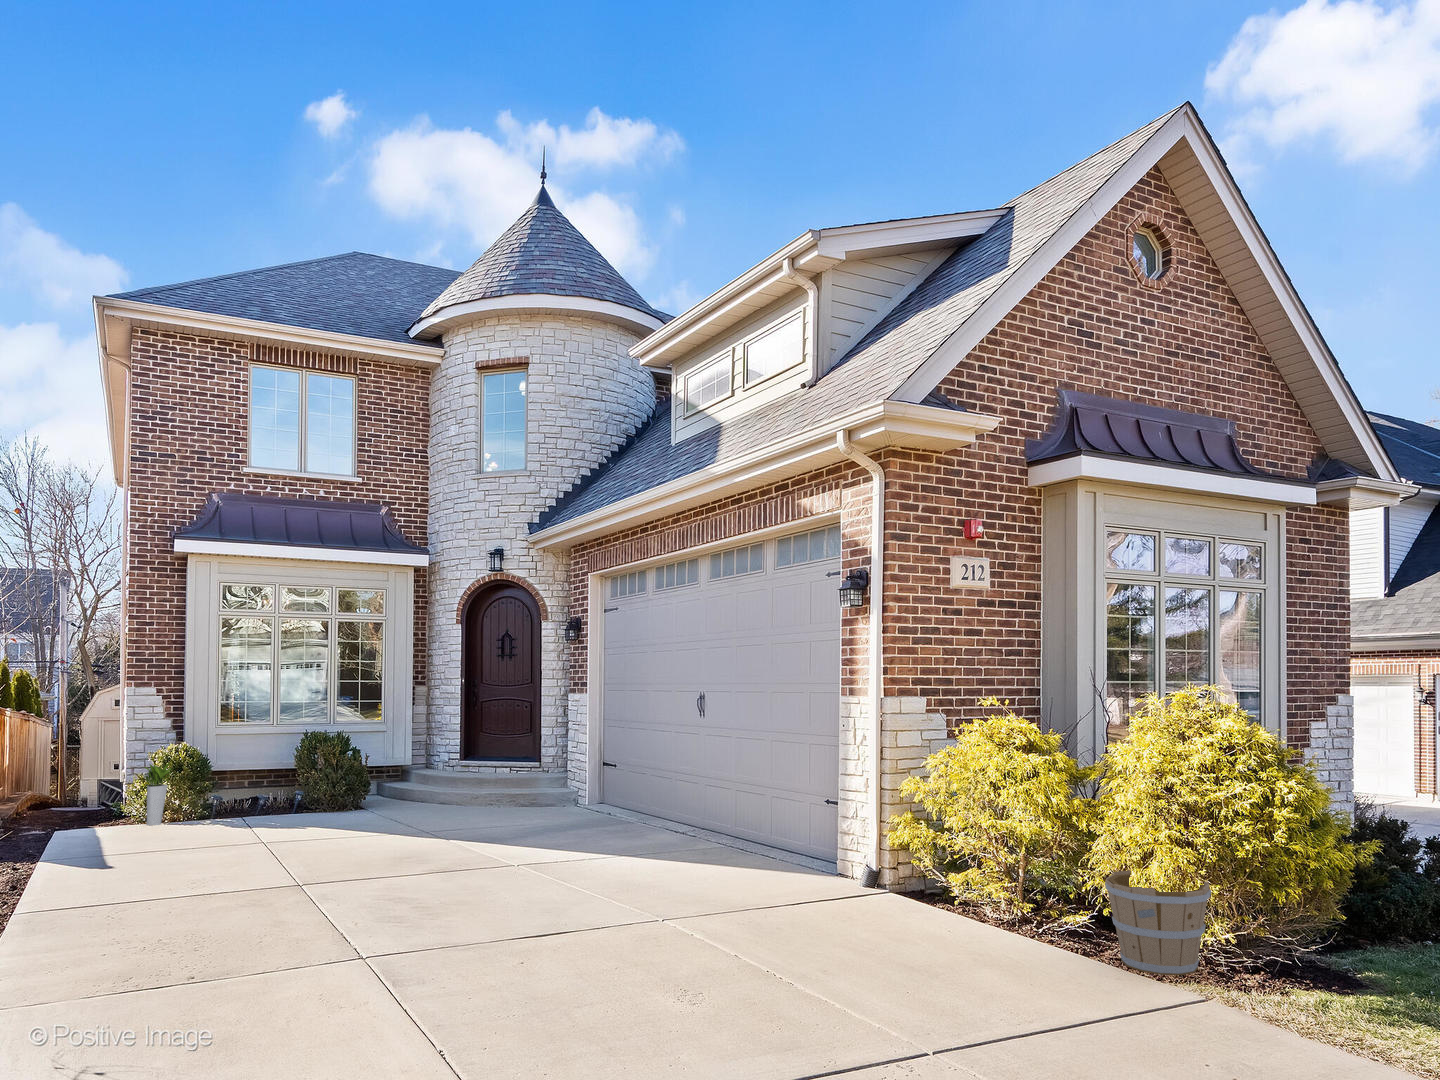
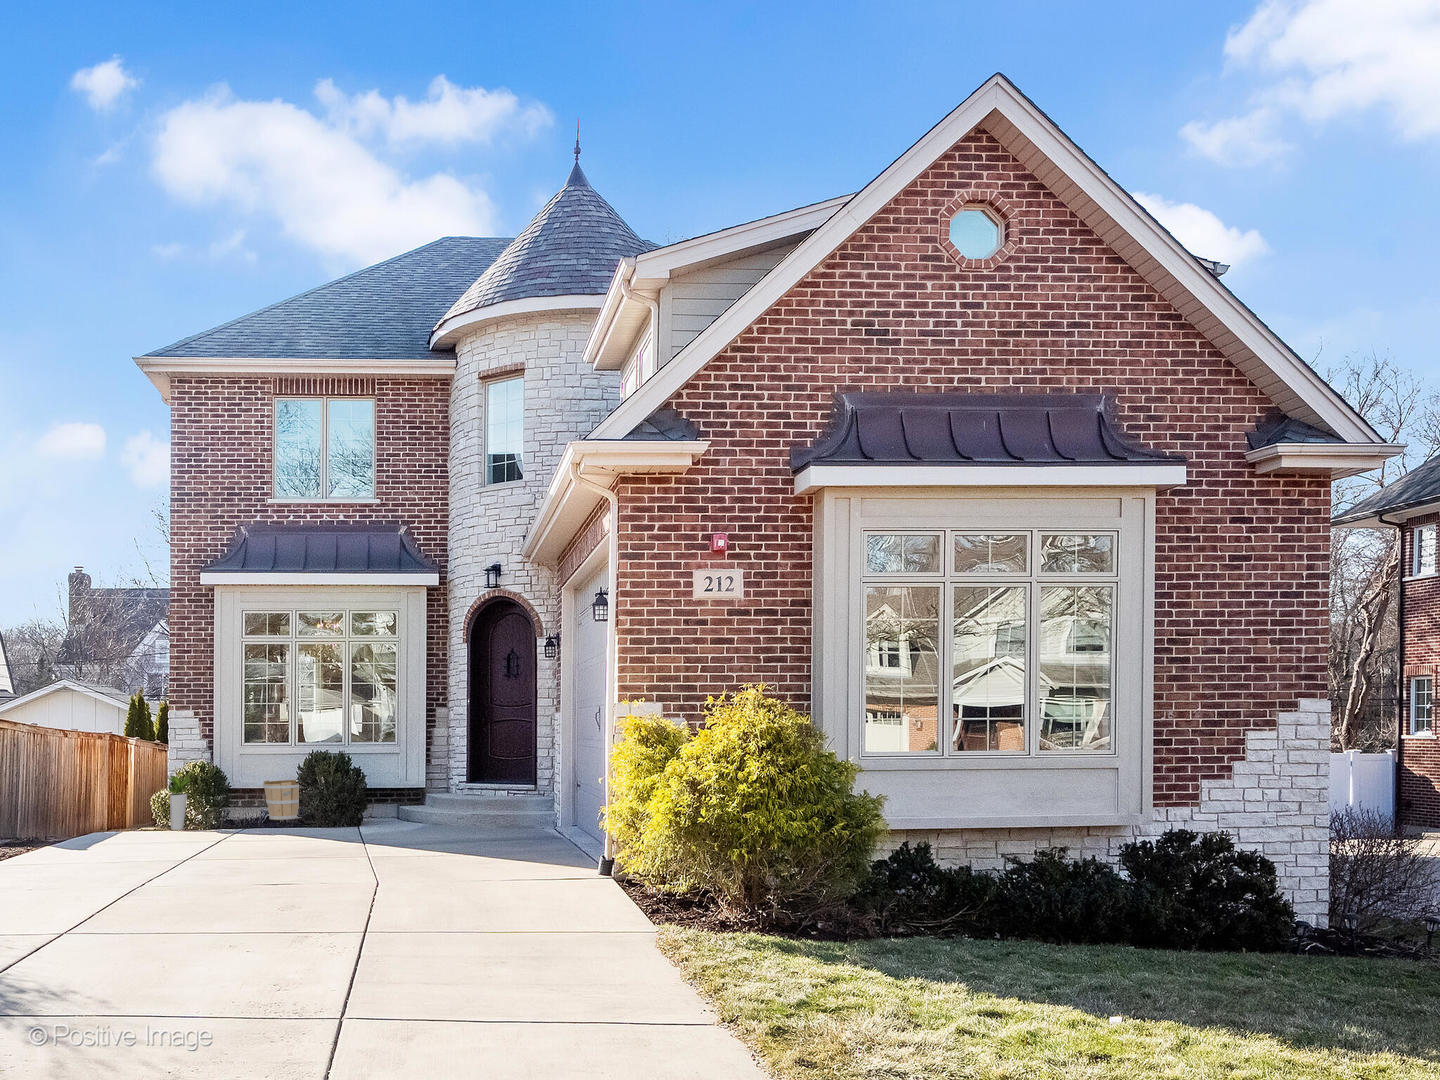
wooden bucket: present [1105,870,1211,975] -> present [263,780,302,820]

